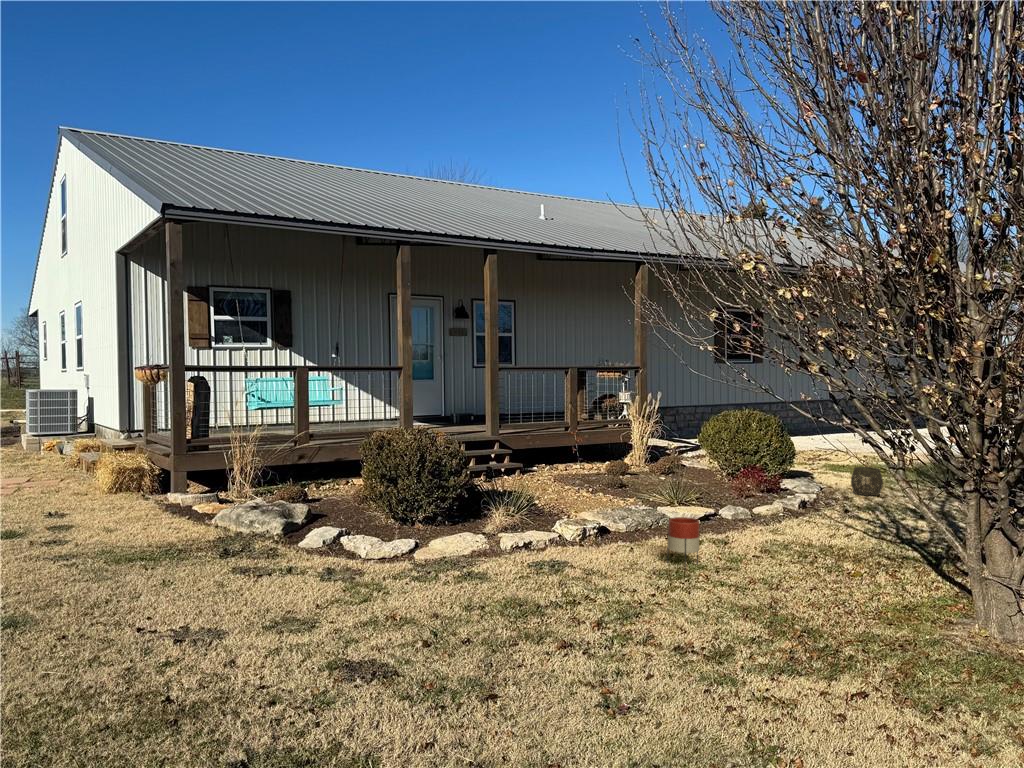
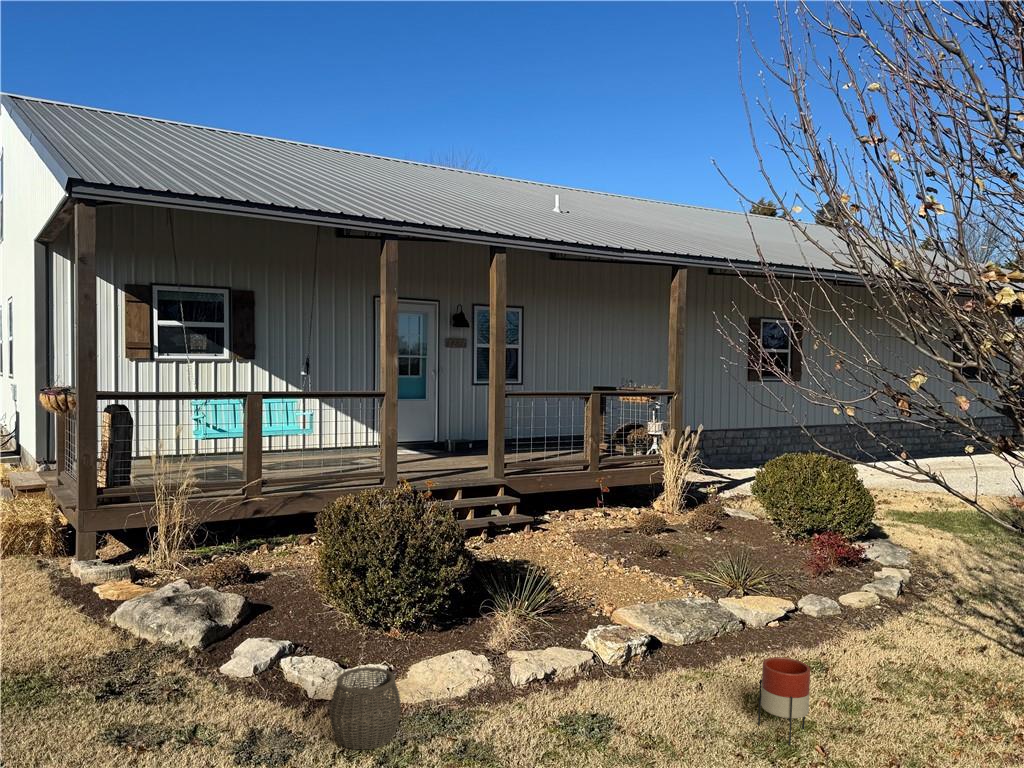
woven basket: present [851,467,883,496] -> present [329,667,401,750]

